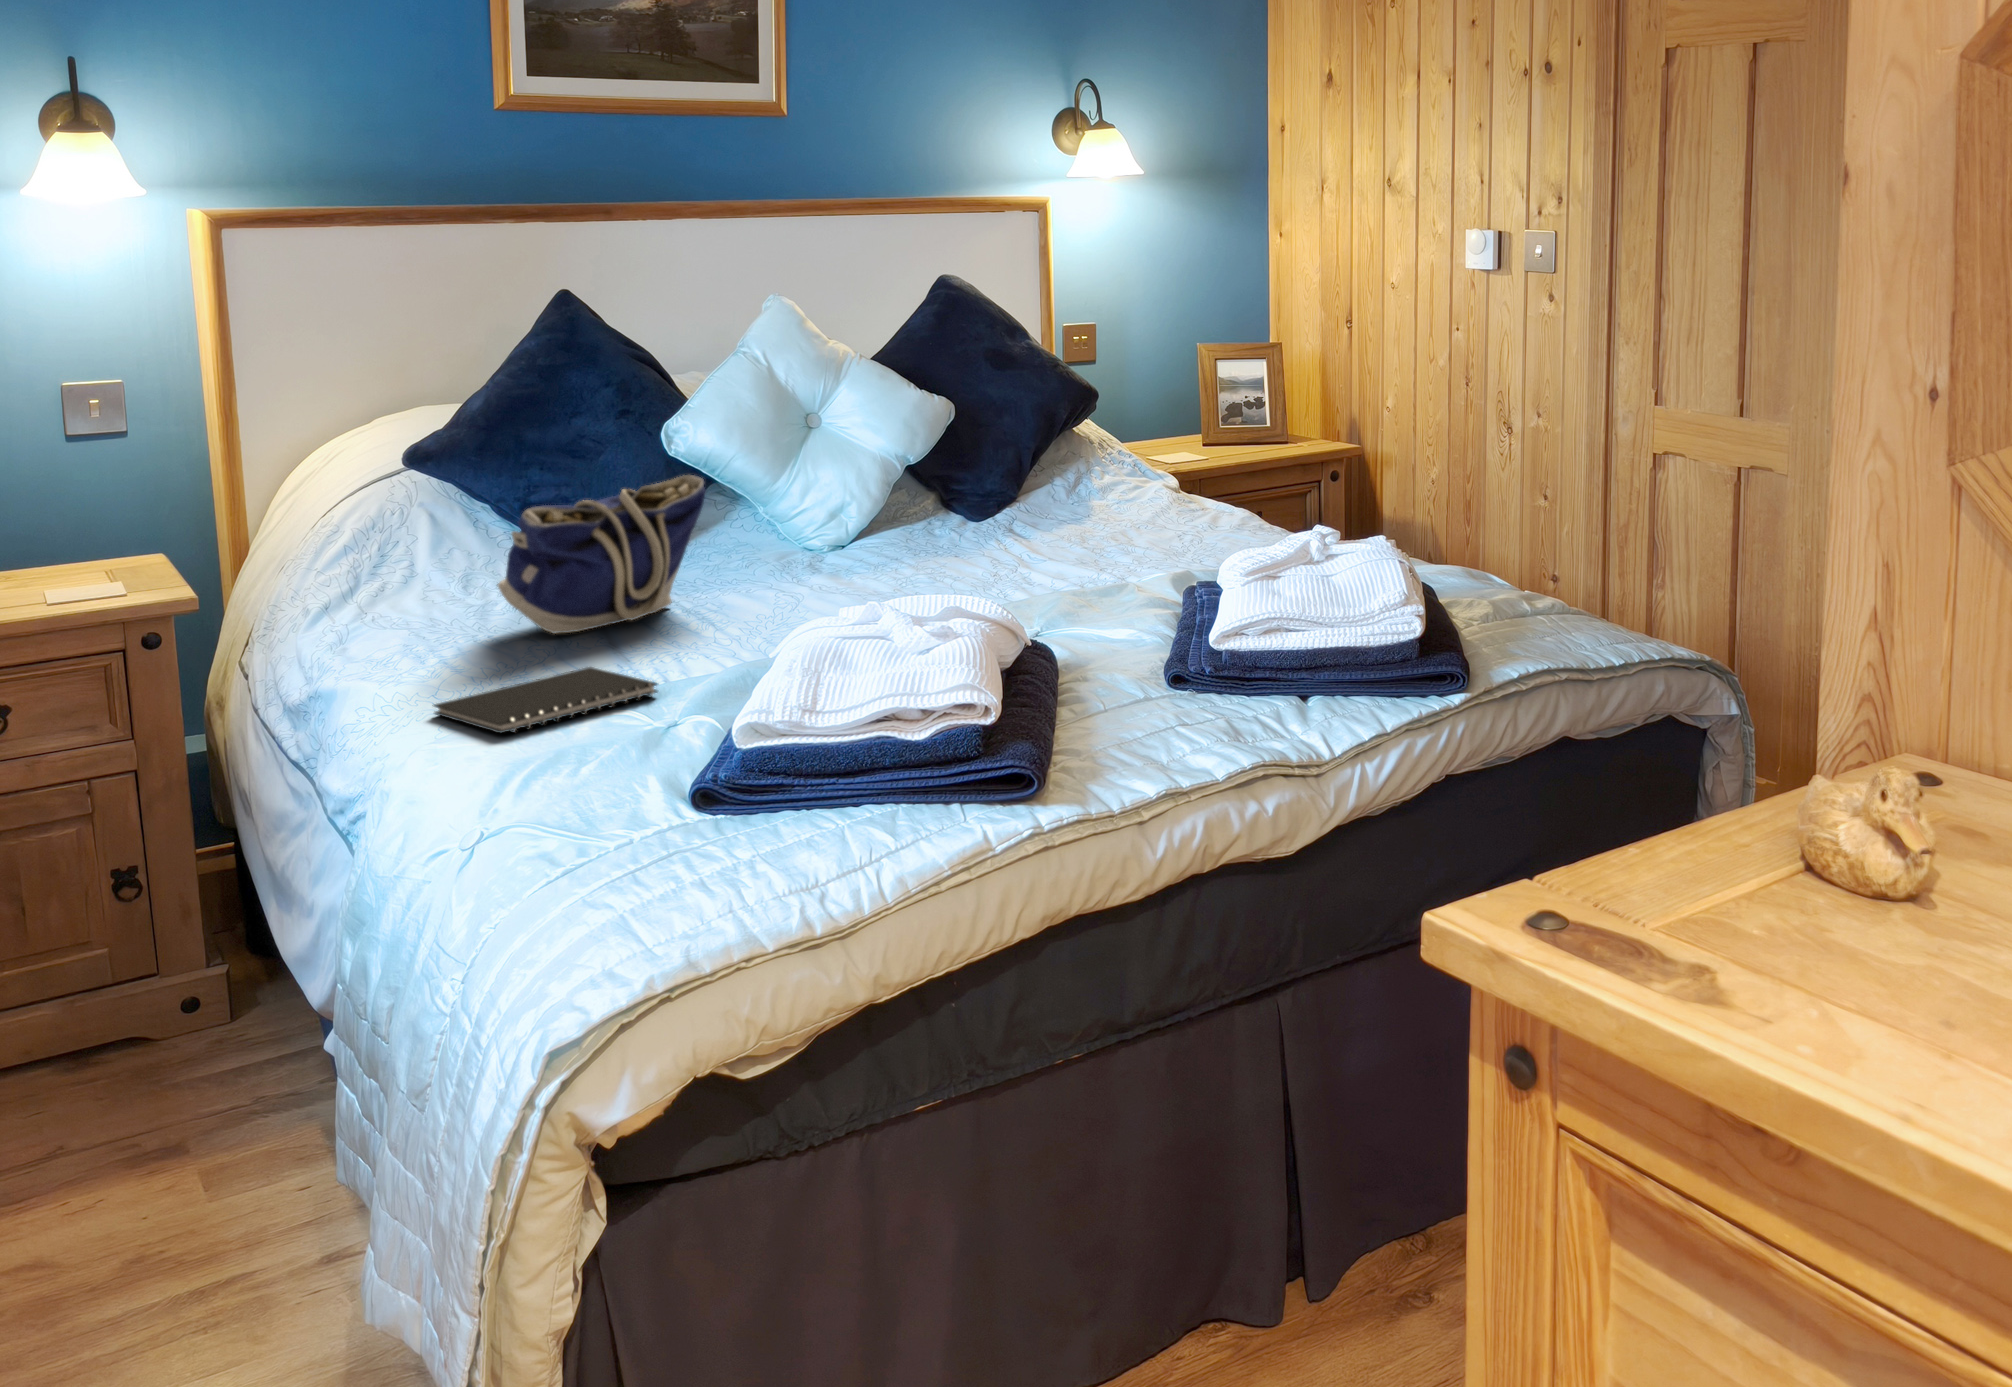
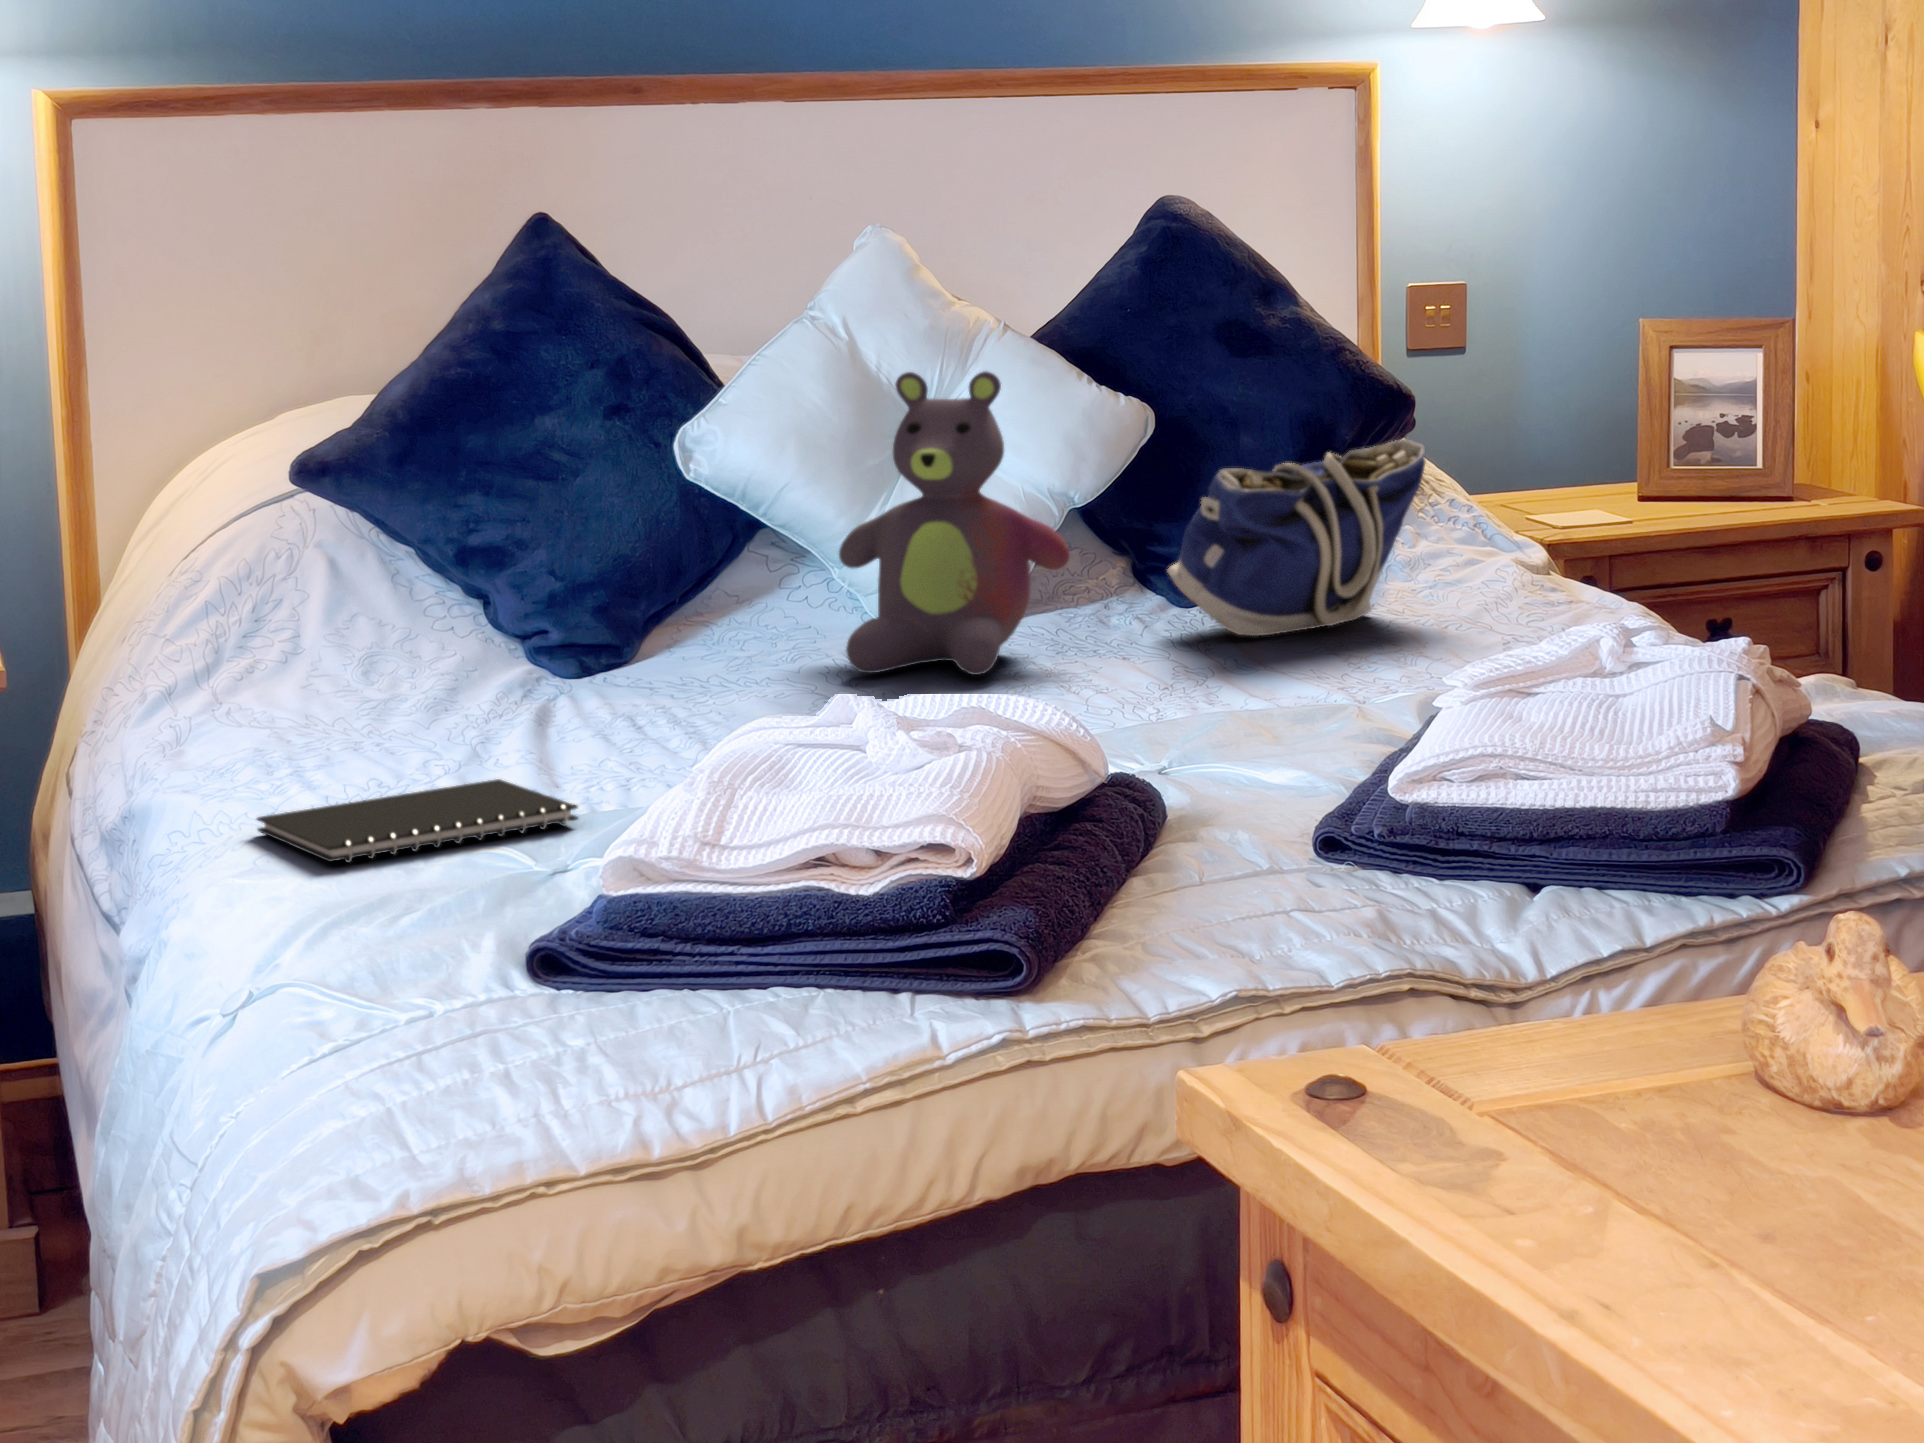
stuffed bear: none [762,382,916,579] -> present [839,371,1070,675]
tote bag: present [497,475,706,633] -> present [1168,439,1426,636]

